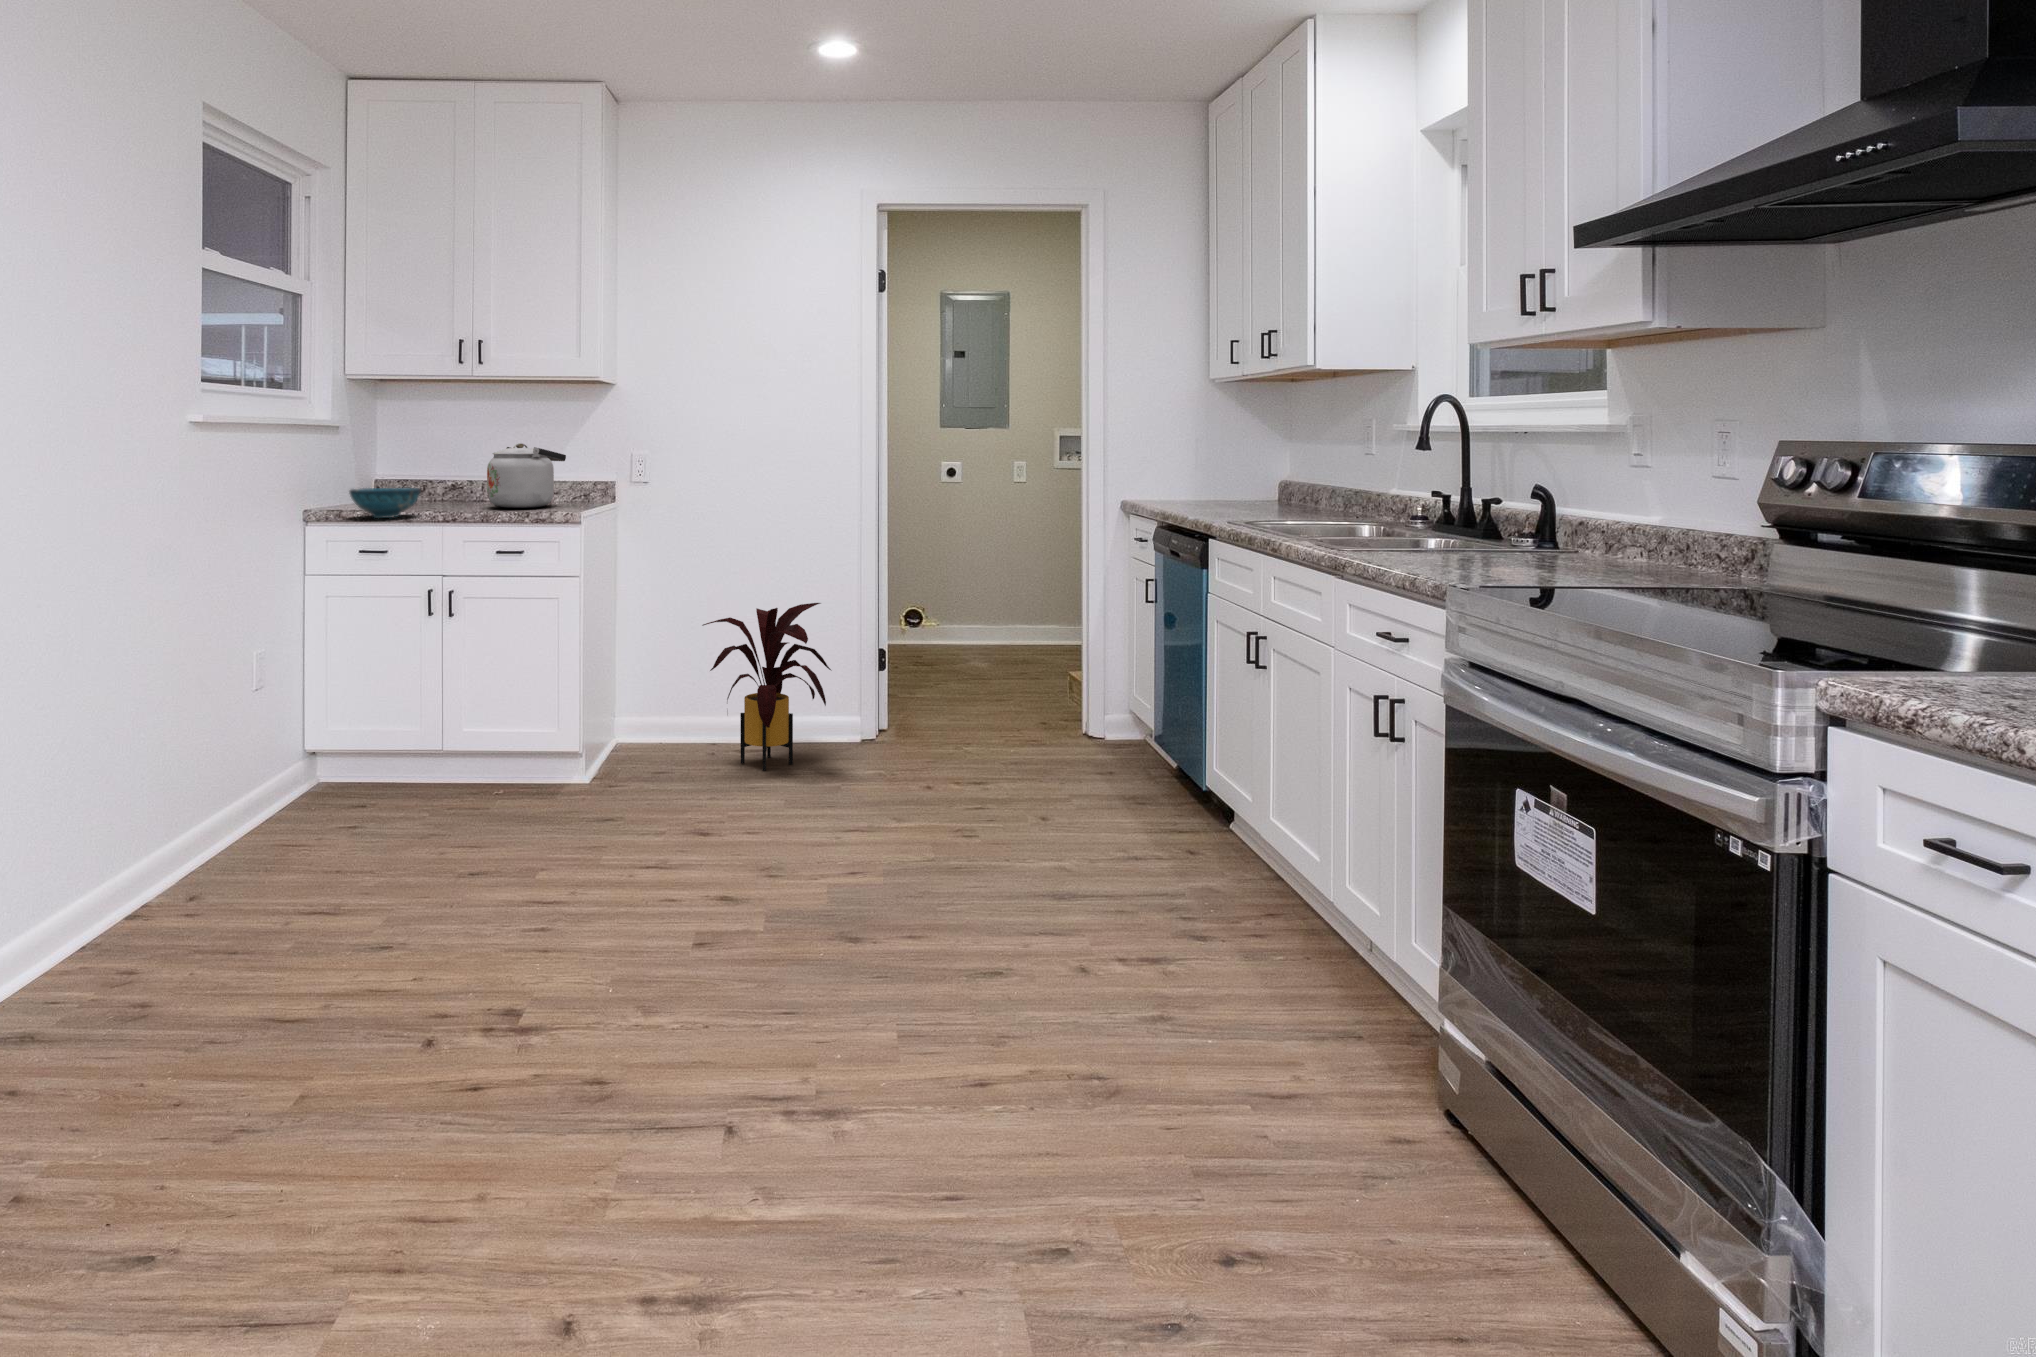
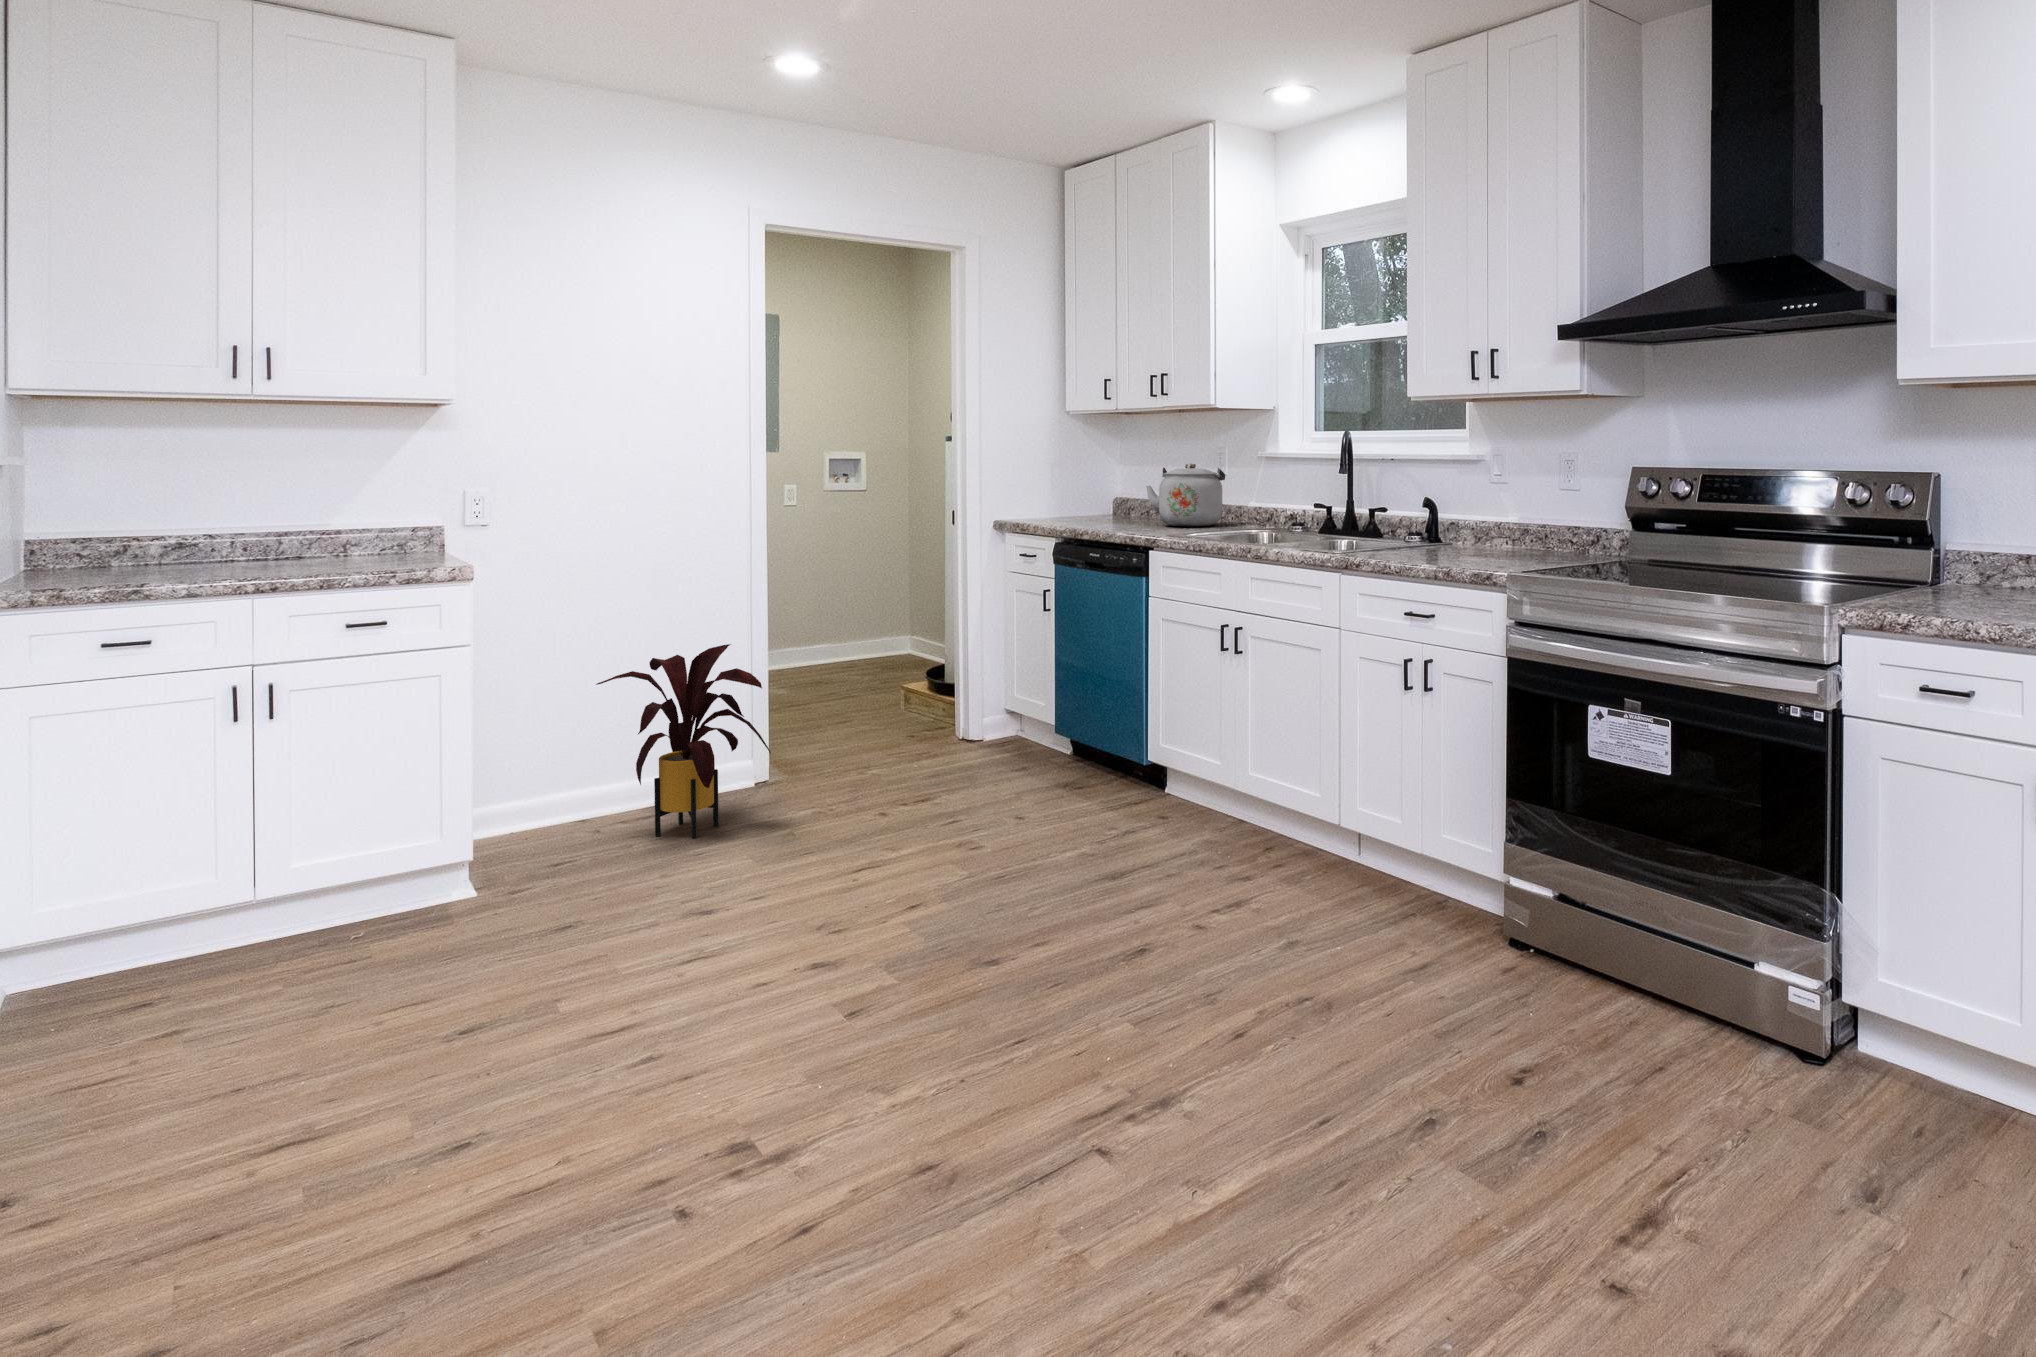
kettle: present [487,443,566,508] -> present [1146,463,1225,526]
decorative bowl: present [349,488,421,518] -> none [37,538,173,584]

